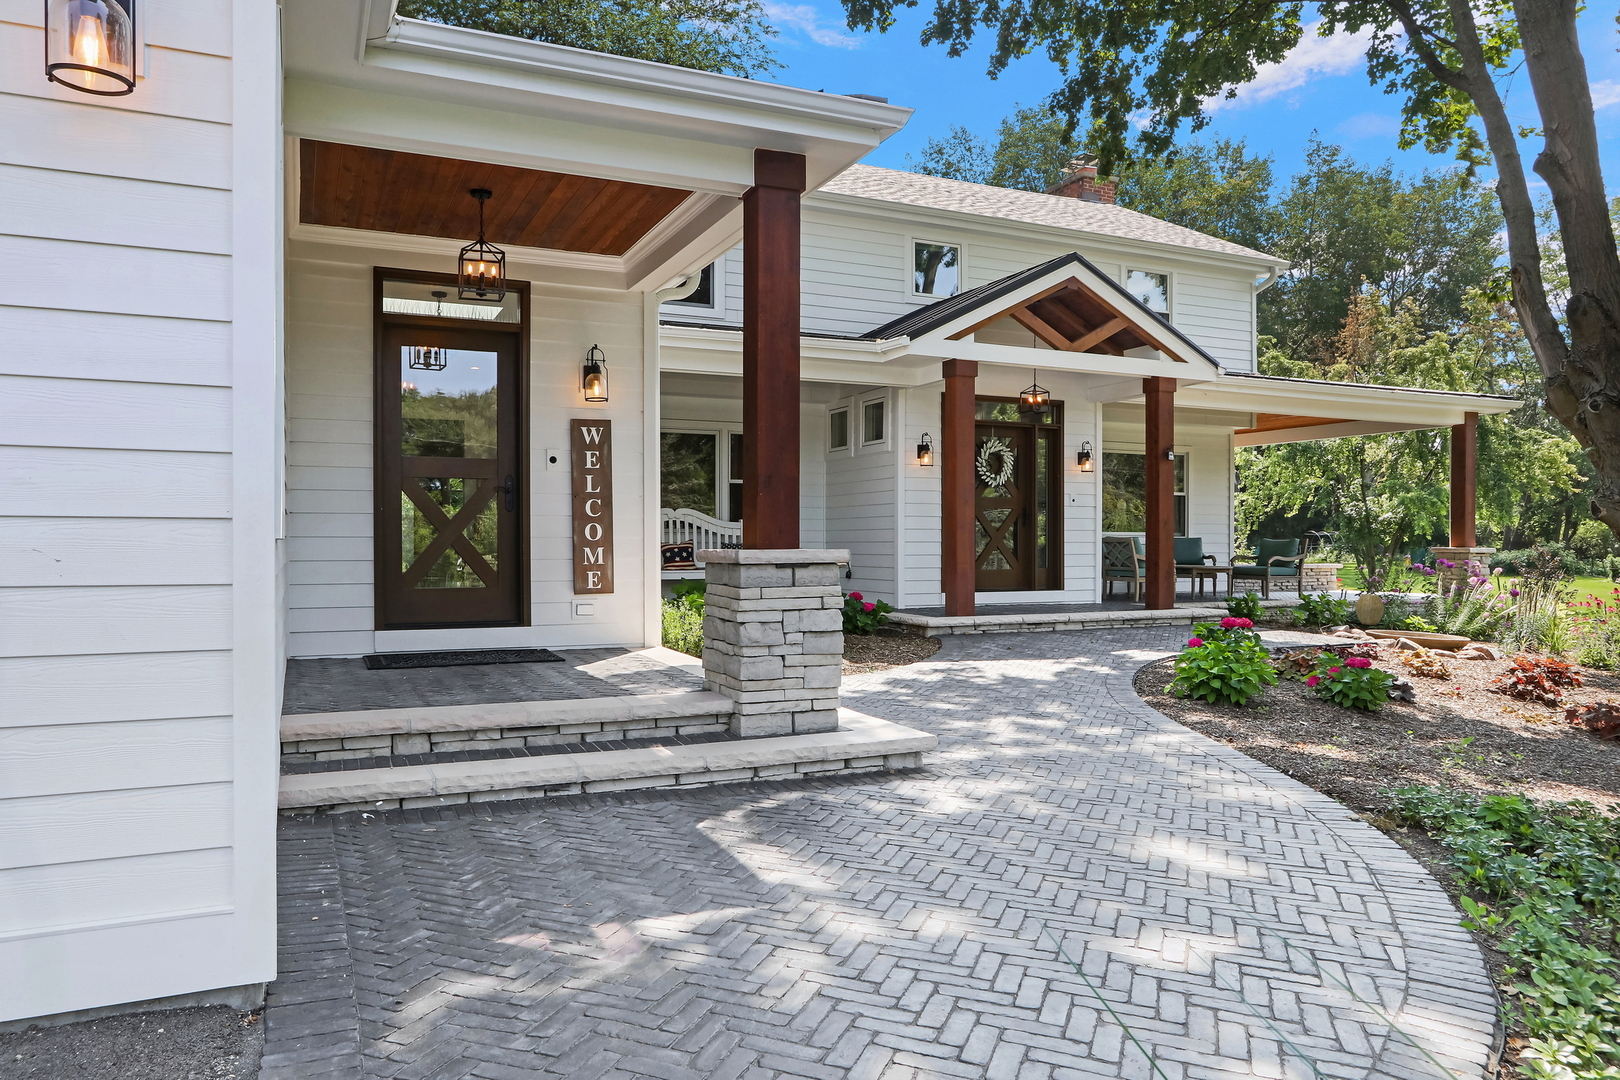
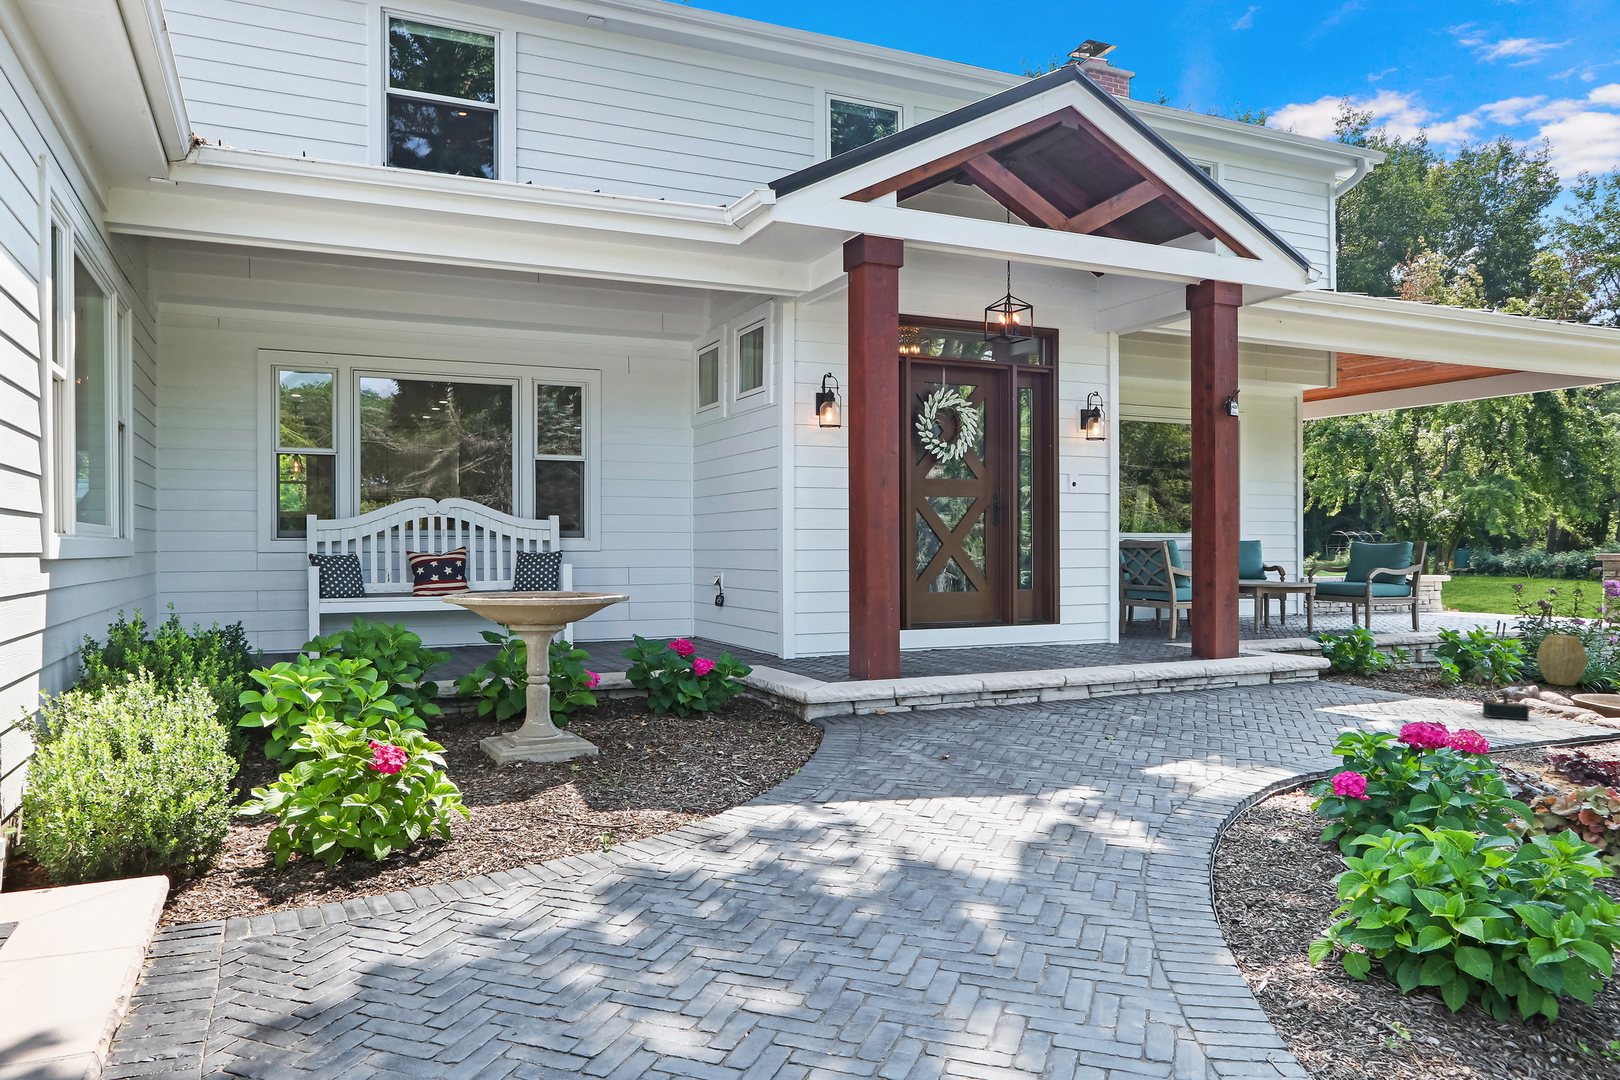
decorative plant: none [1301,608,1340,639] -> present [1467,666,1539,720]

